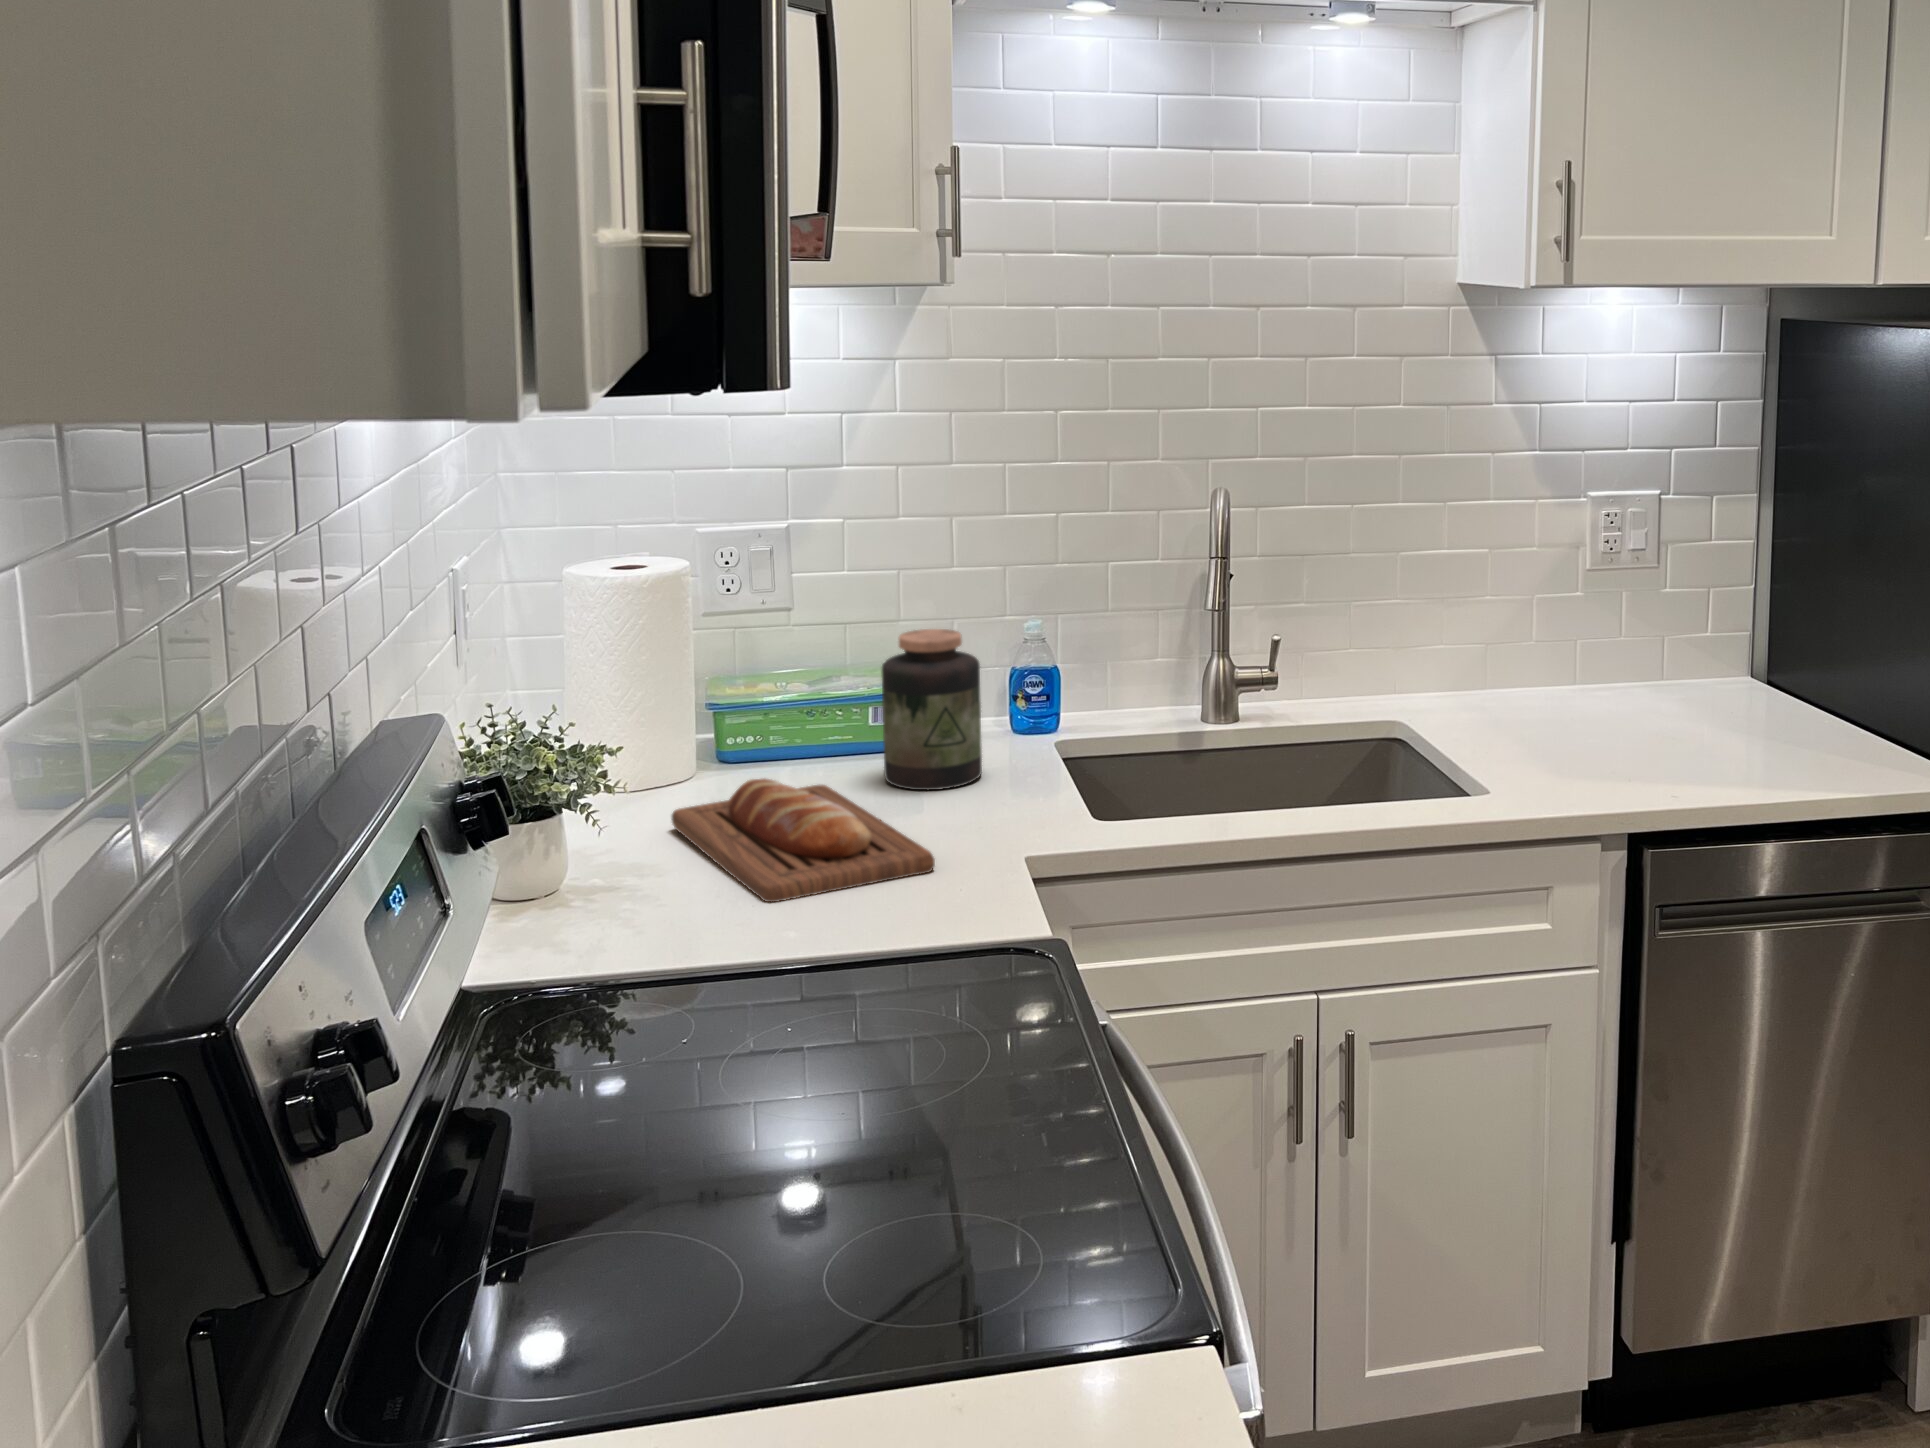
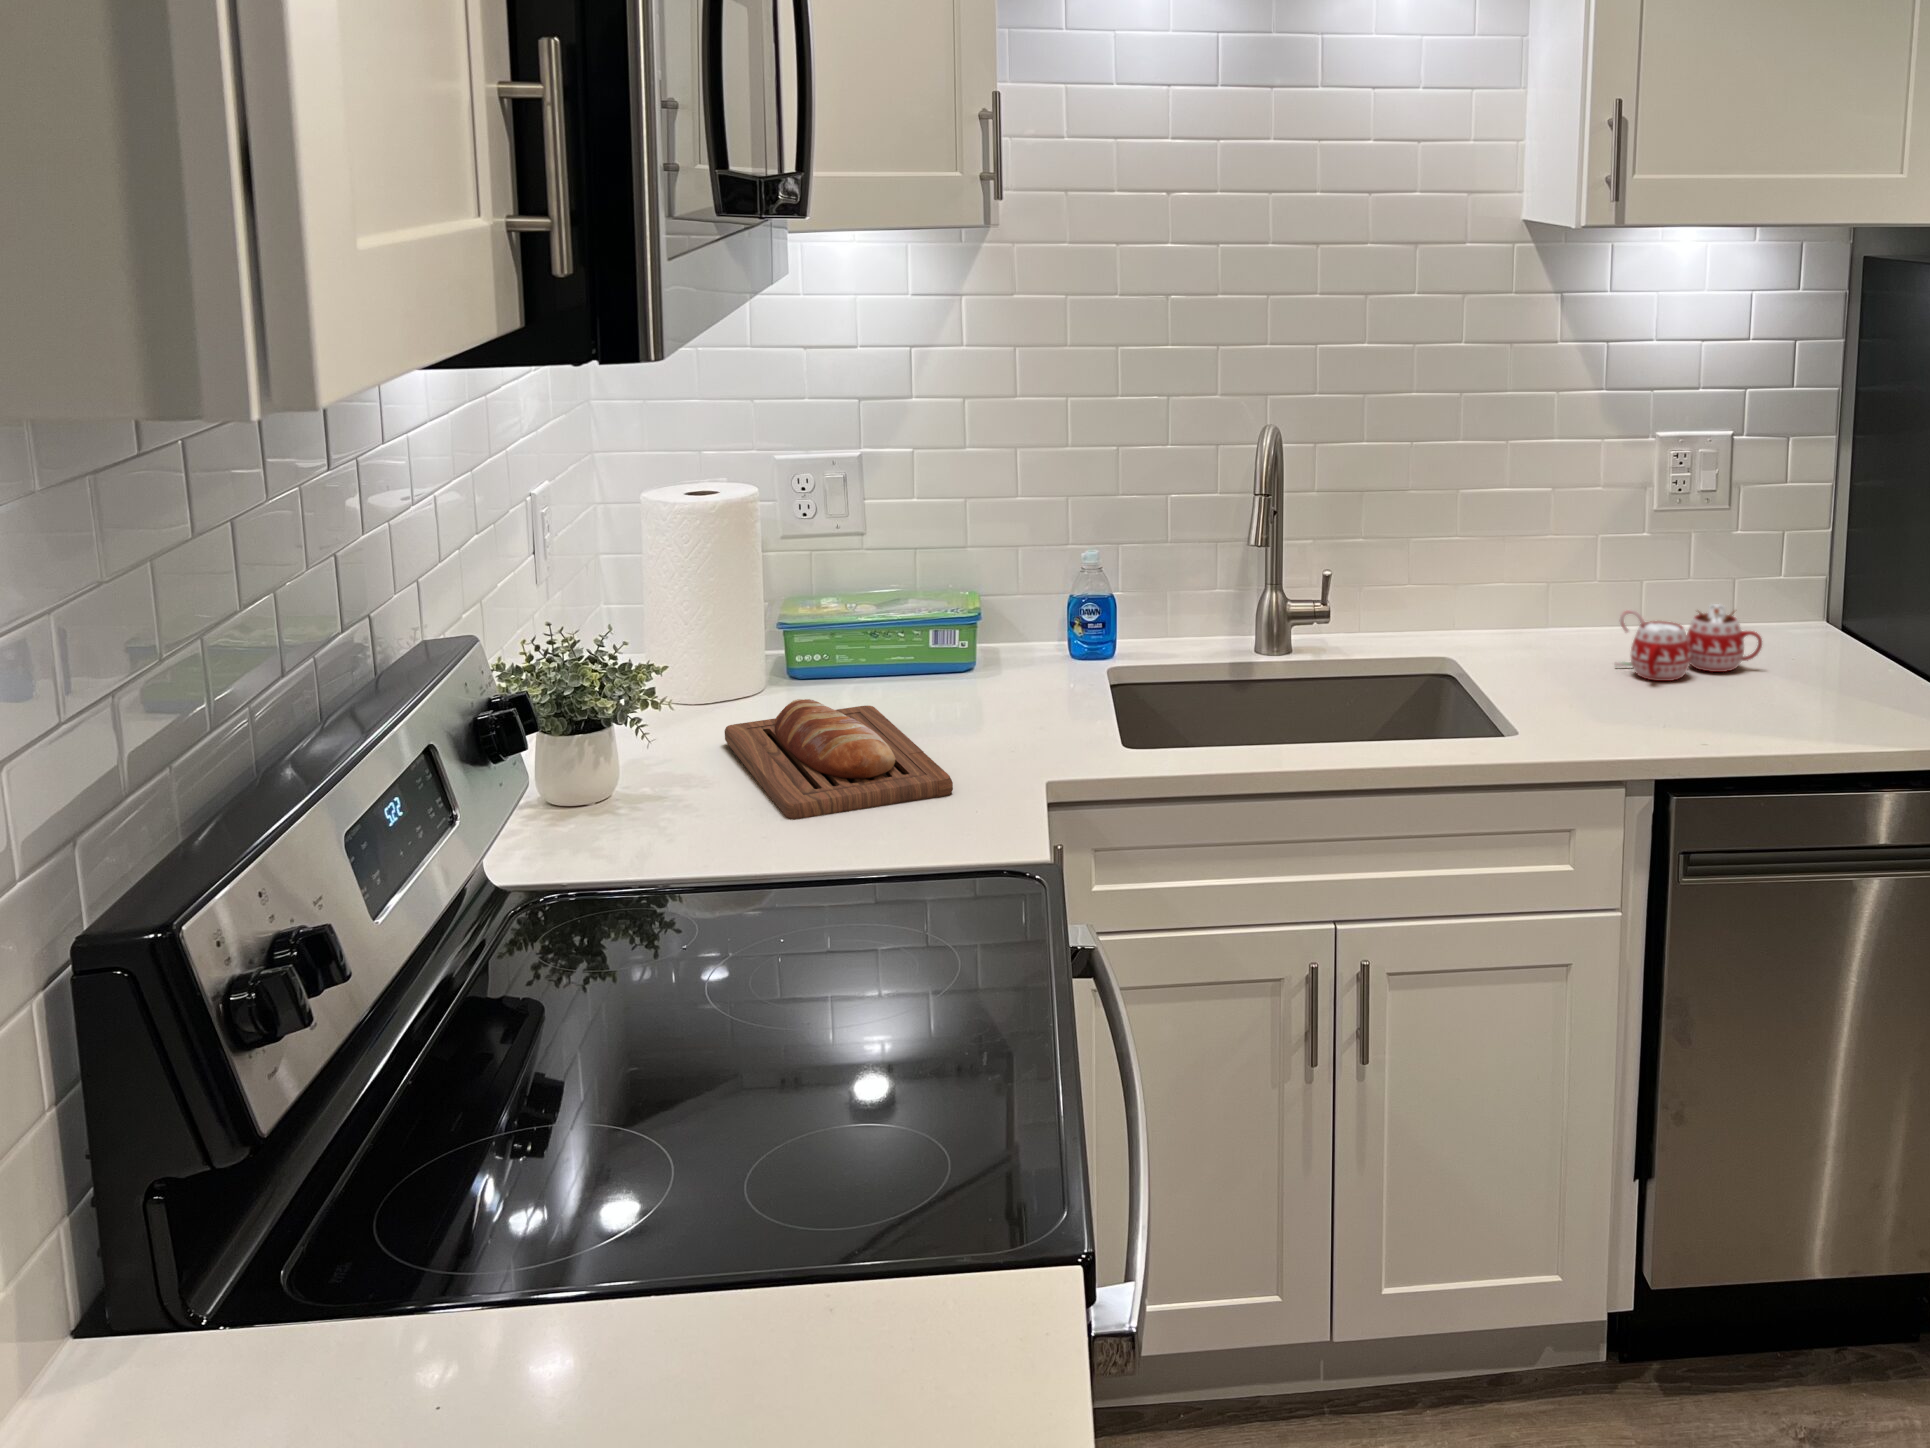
jar: present [882,629,982,790] -> none [932,558,1029,713]
mug: none [1560,660,1704,737] -> present [1614,604,1762,681]

